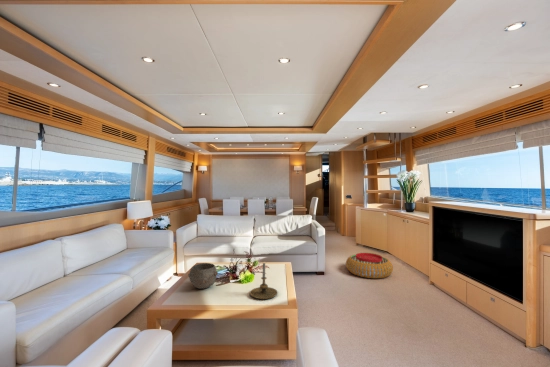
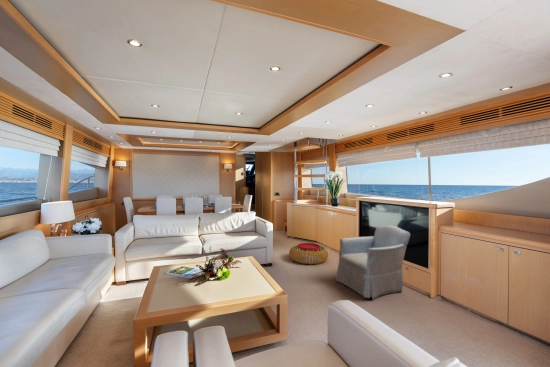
armchair: none [390,238,494,333] -> present [336,225,410,300]
bowl: present [188,263,218,289] -> none [165,264,197,291]
candle holder: present [250,263,278,299] -> none [235,257,262,292]

